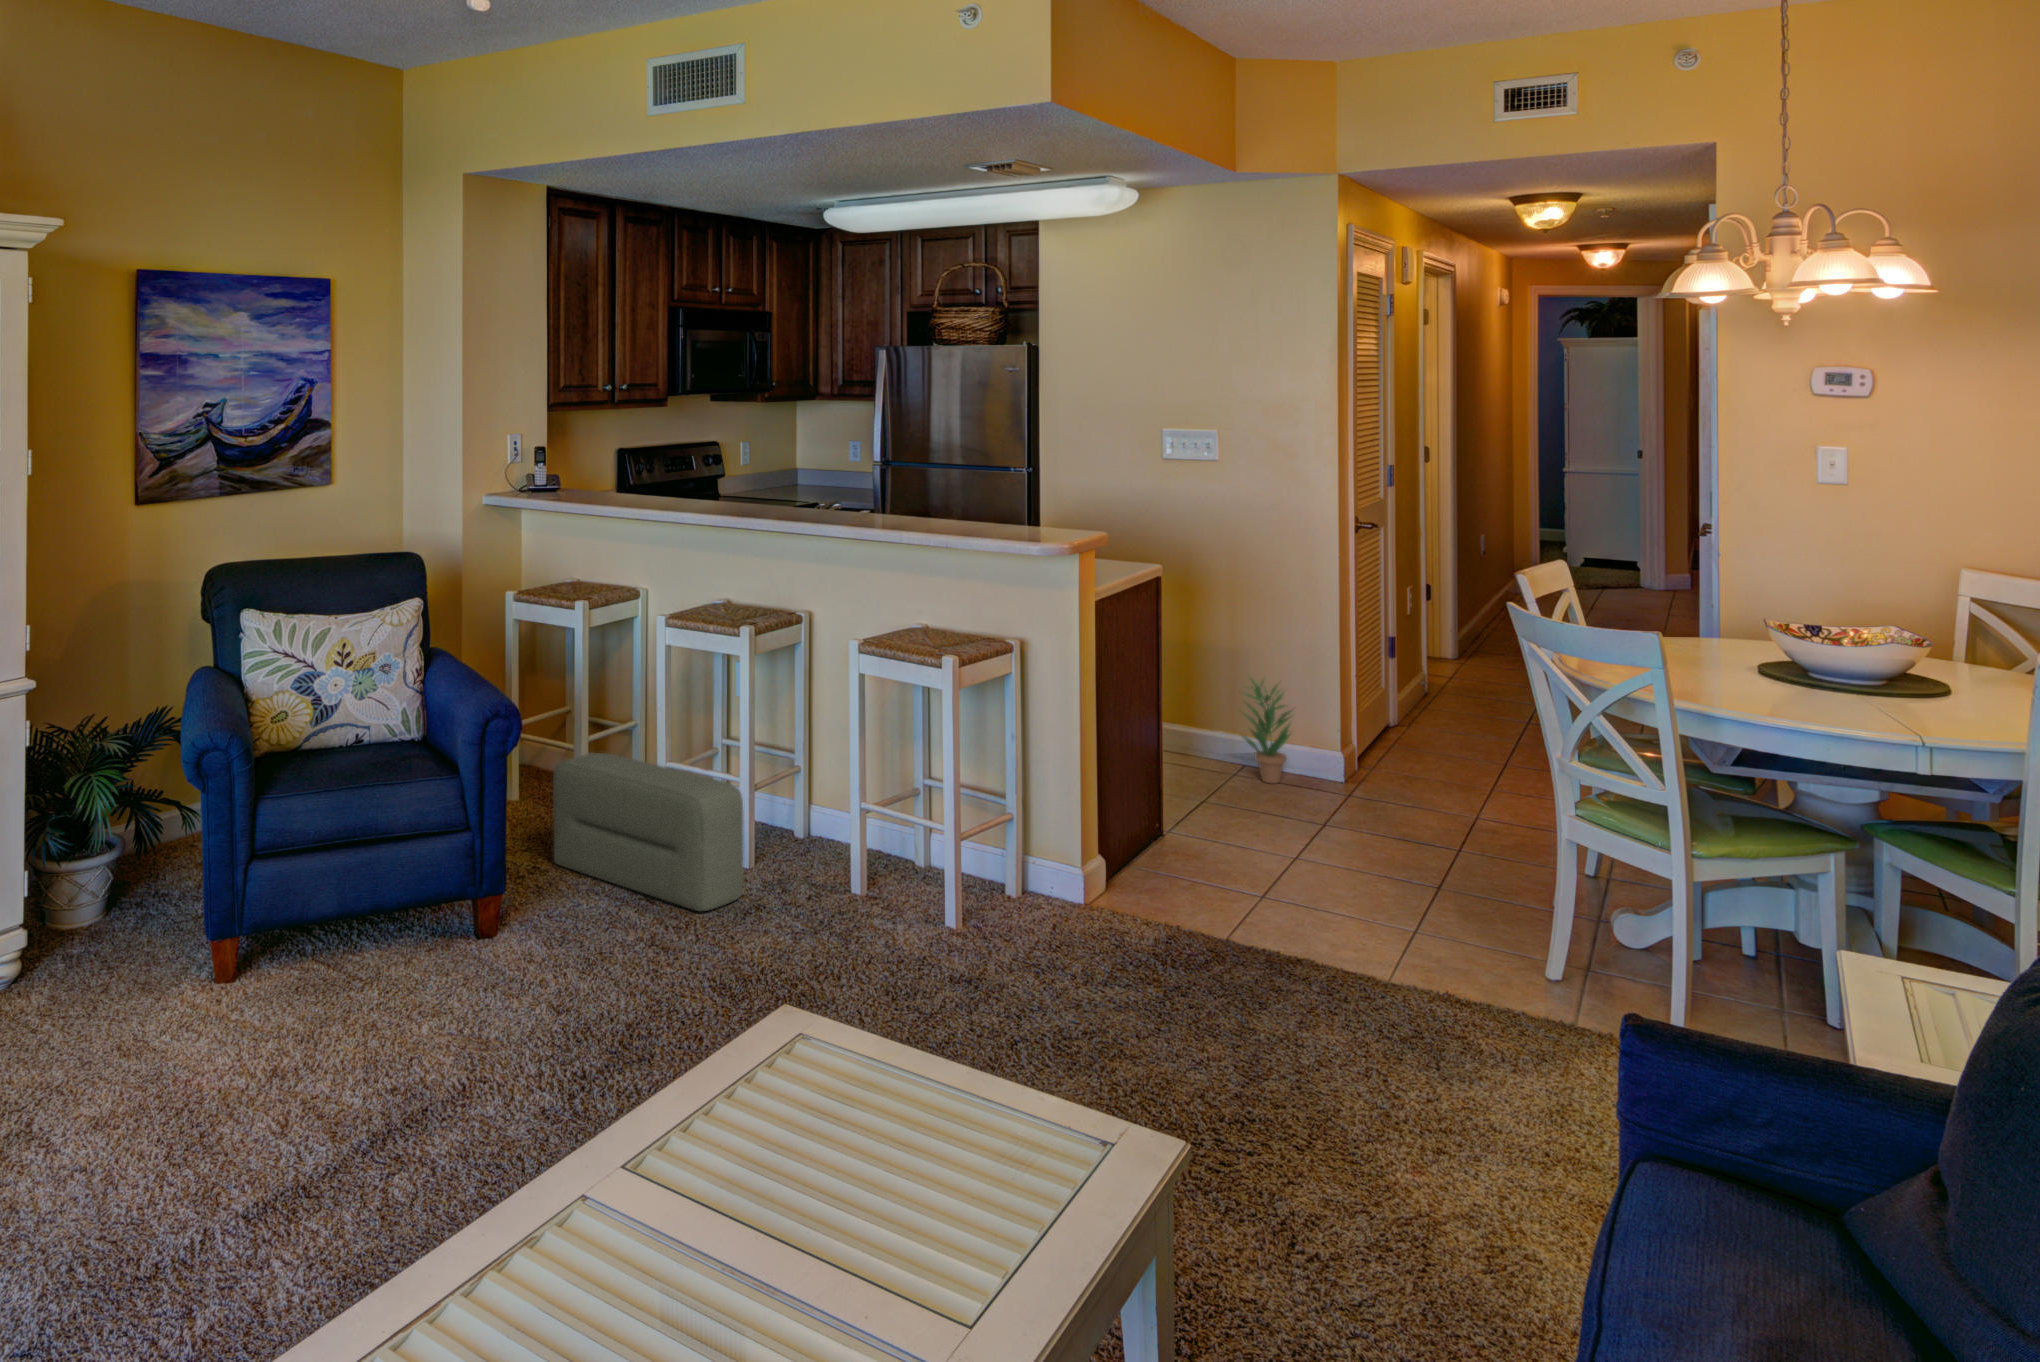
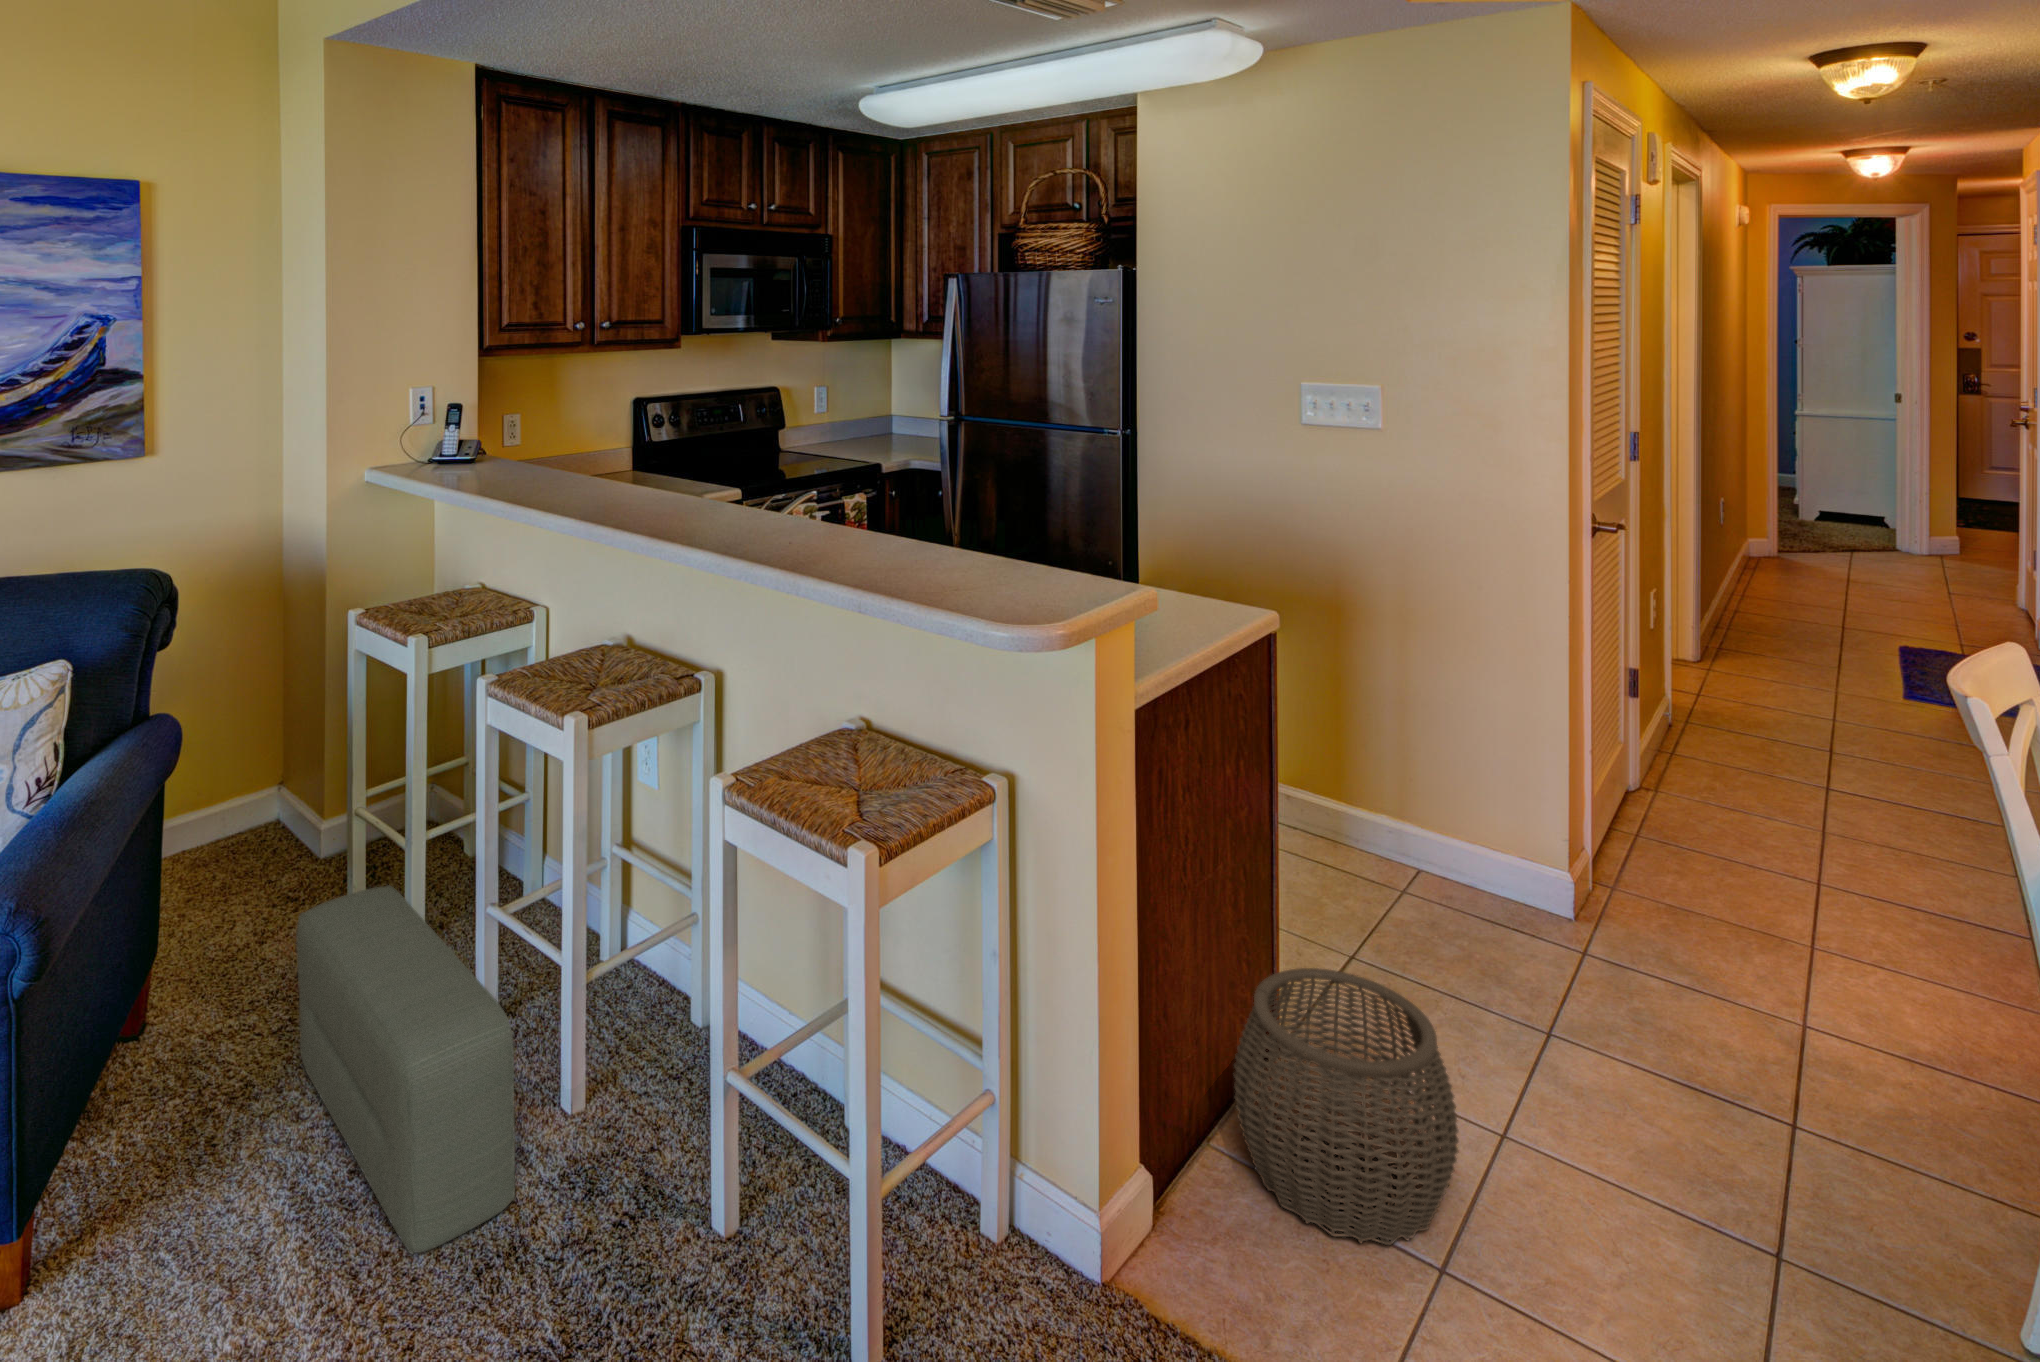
potted plant: present [1244,678,1291,783] -> none [1412,745,1506,907]
woven basket: none [1139,765,1262,890] -> present [1234,968,1459,1245]

